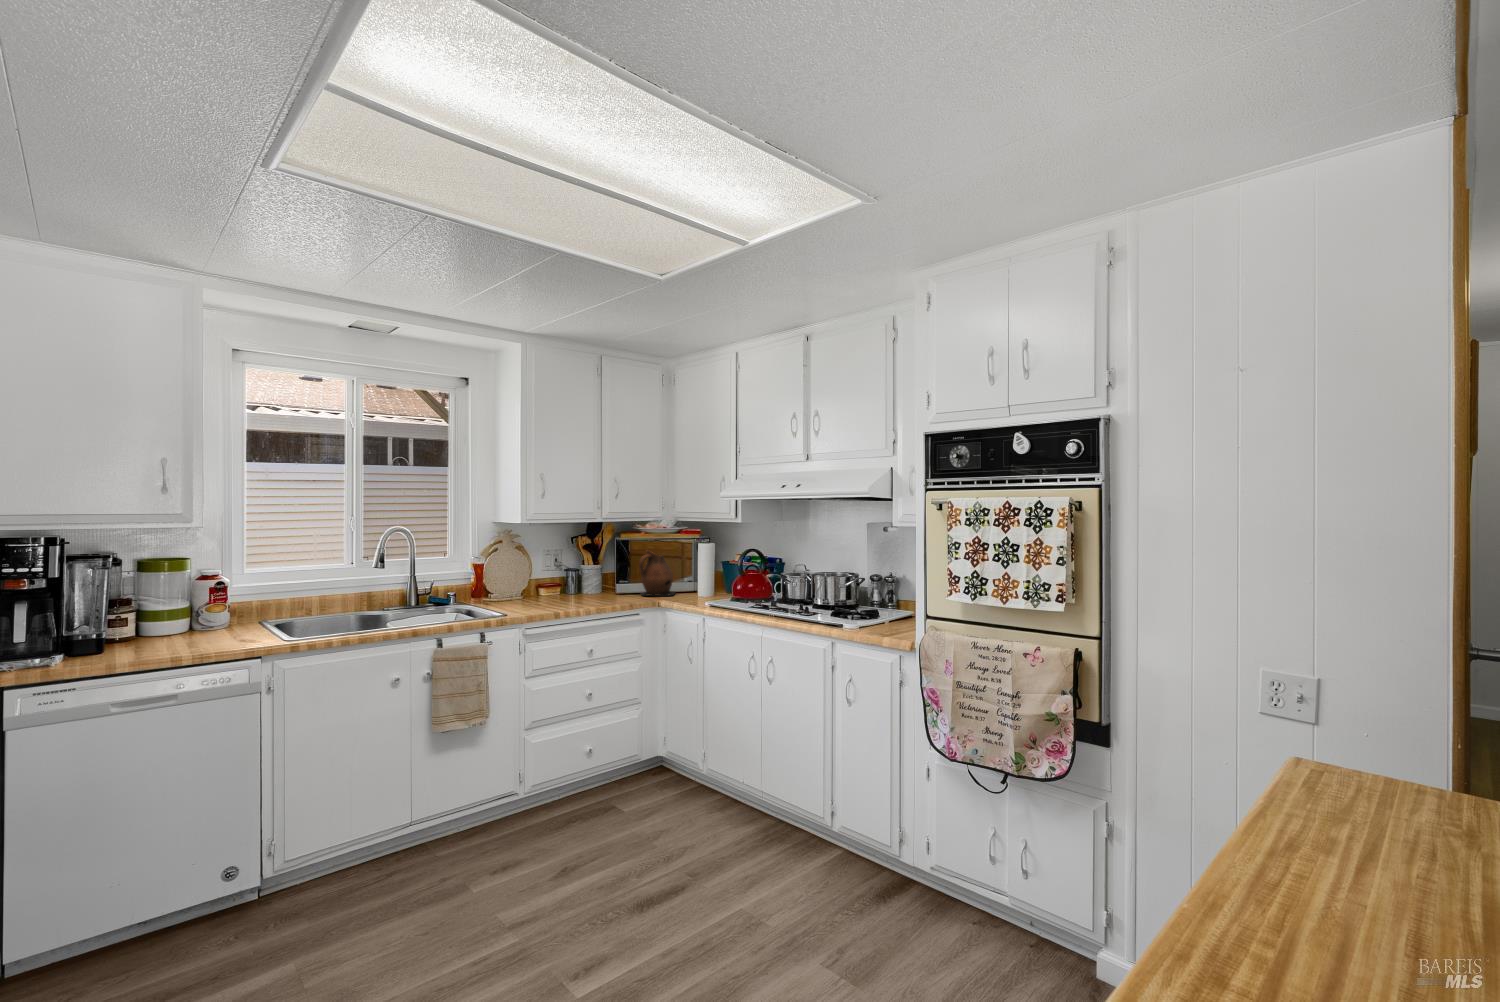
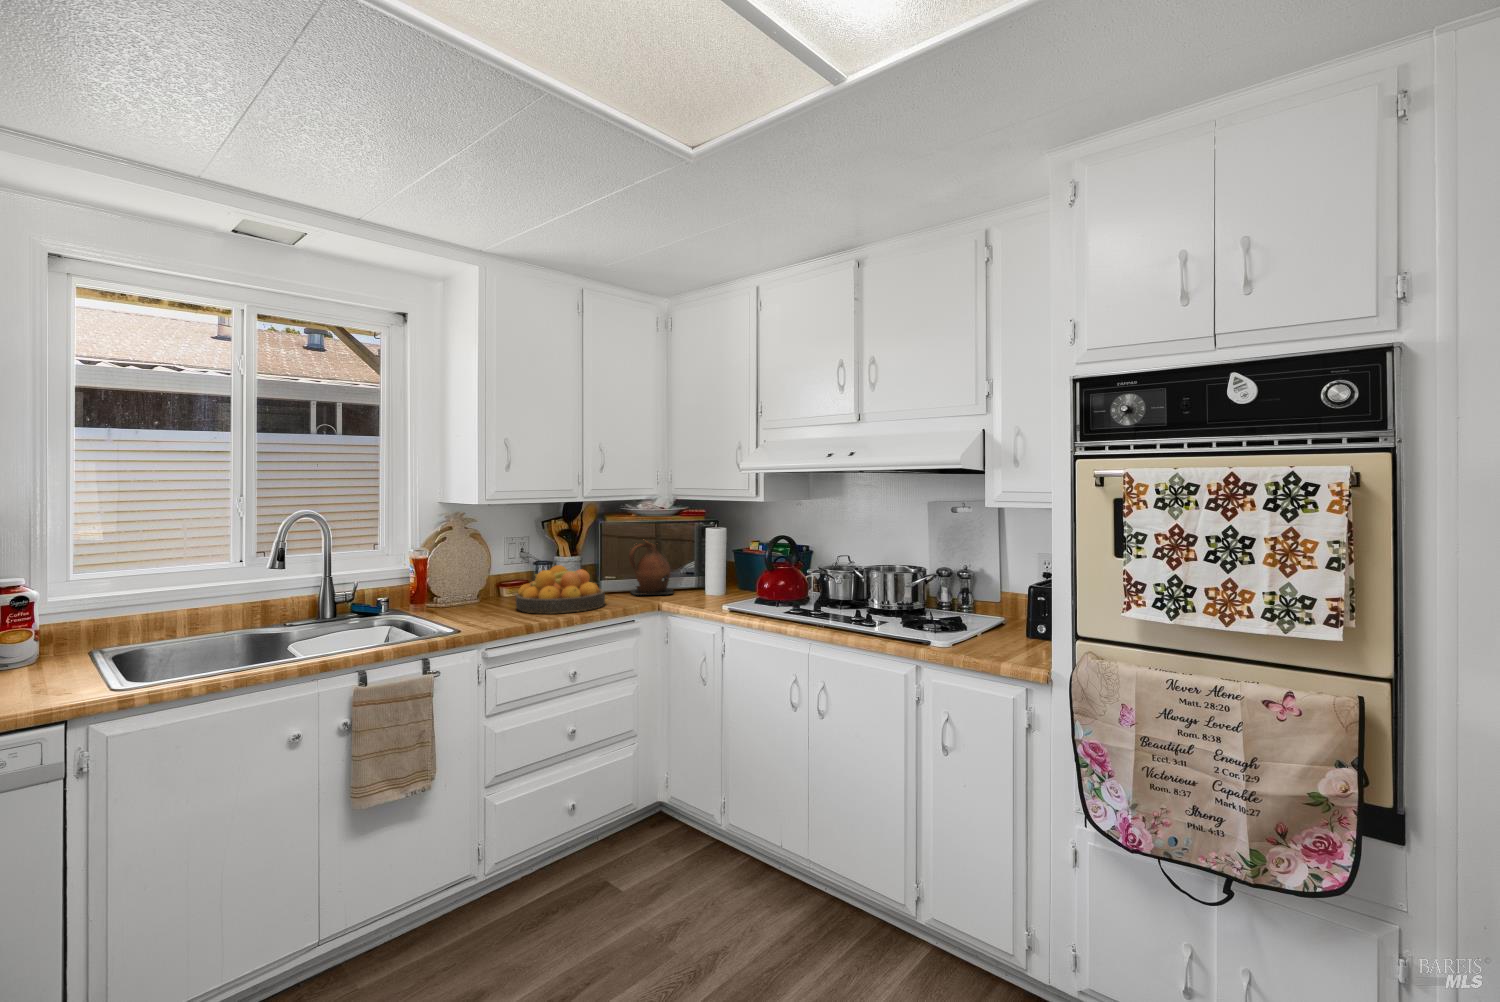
fruit bowl: none [549,571,618,606] -> present [516,565,605,614]

